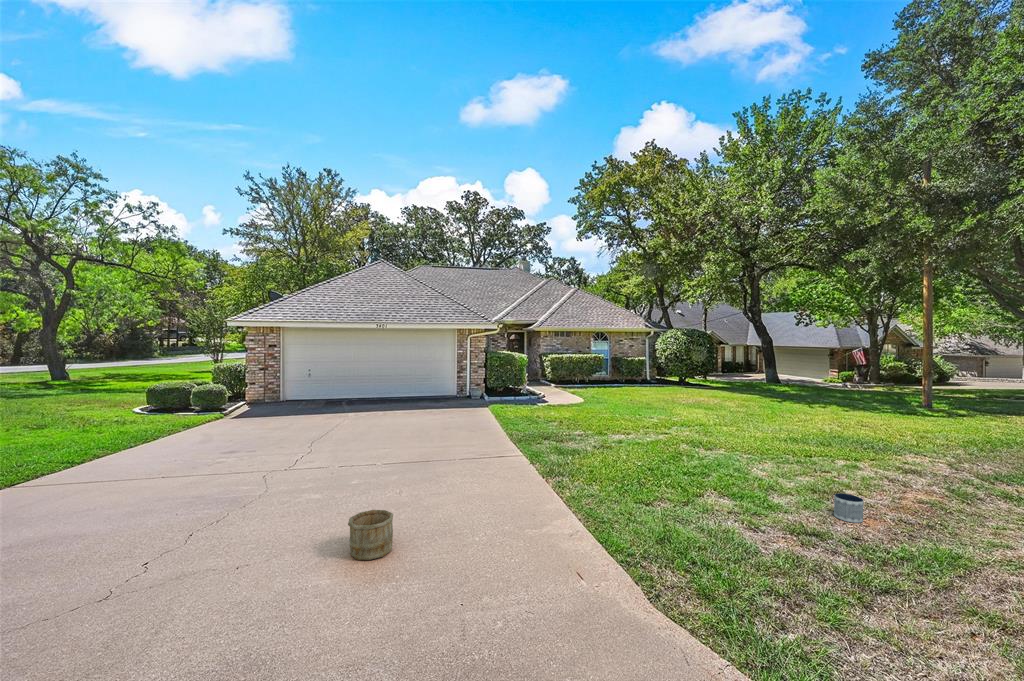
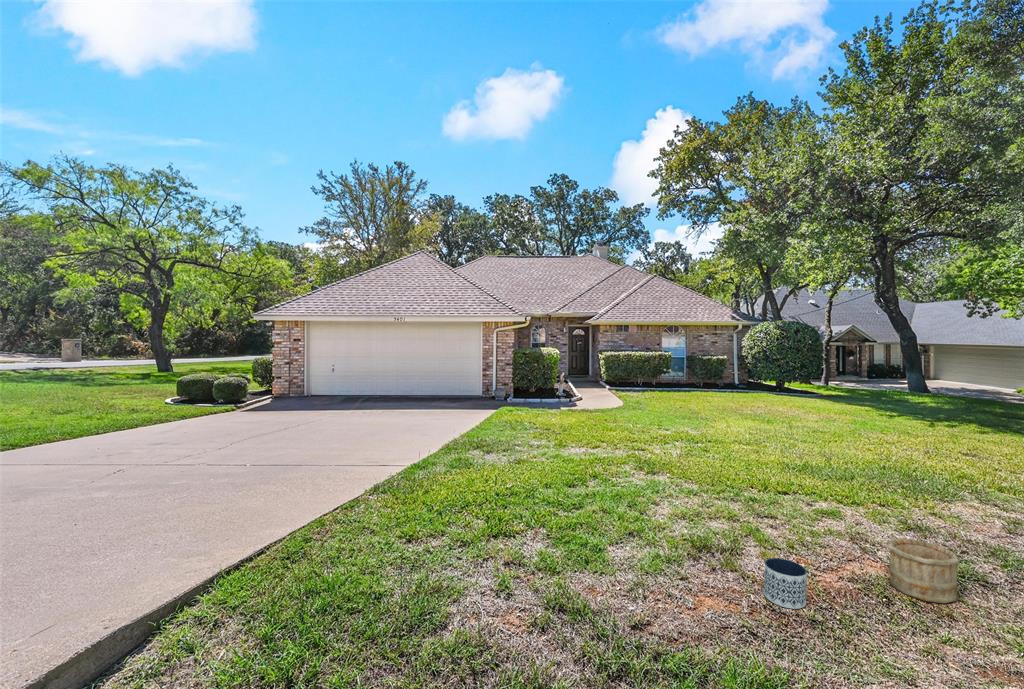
wooden bucket: present [348,510,393,560] -> present [888,538,959,603]

